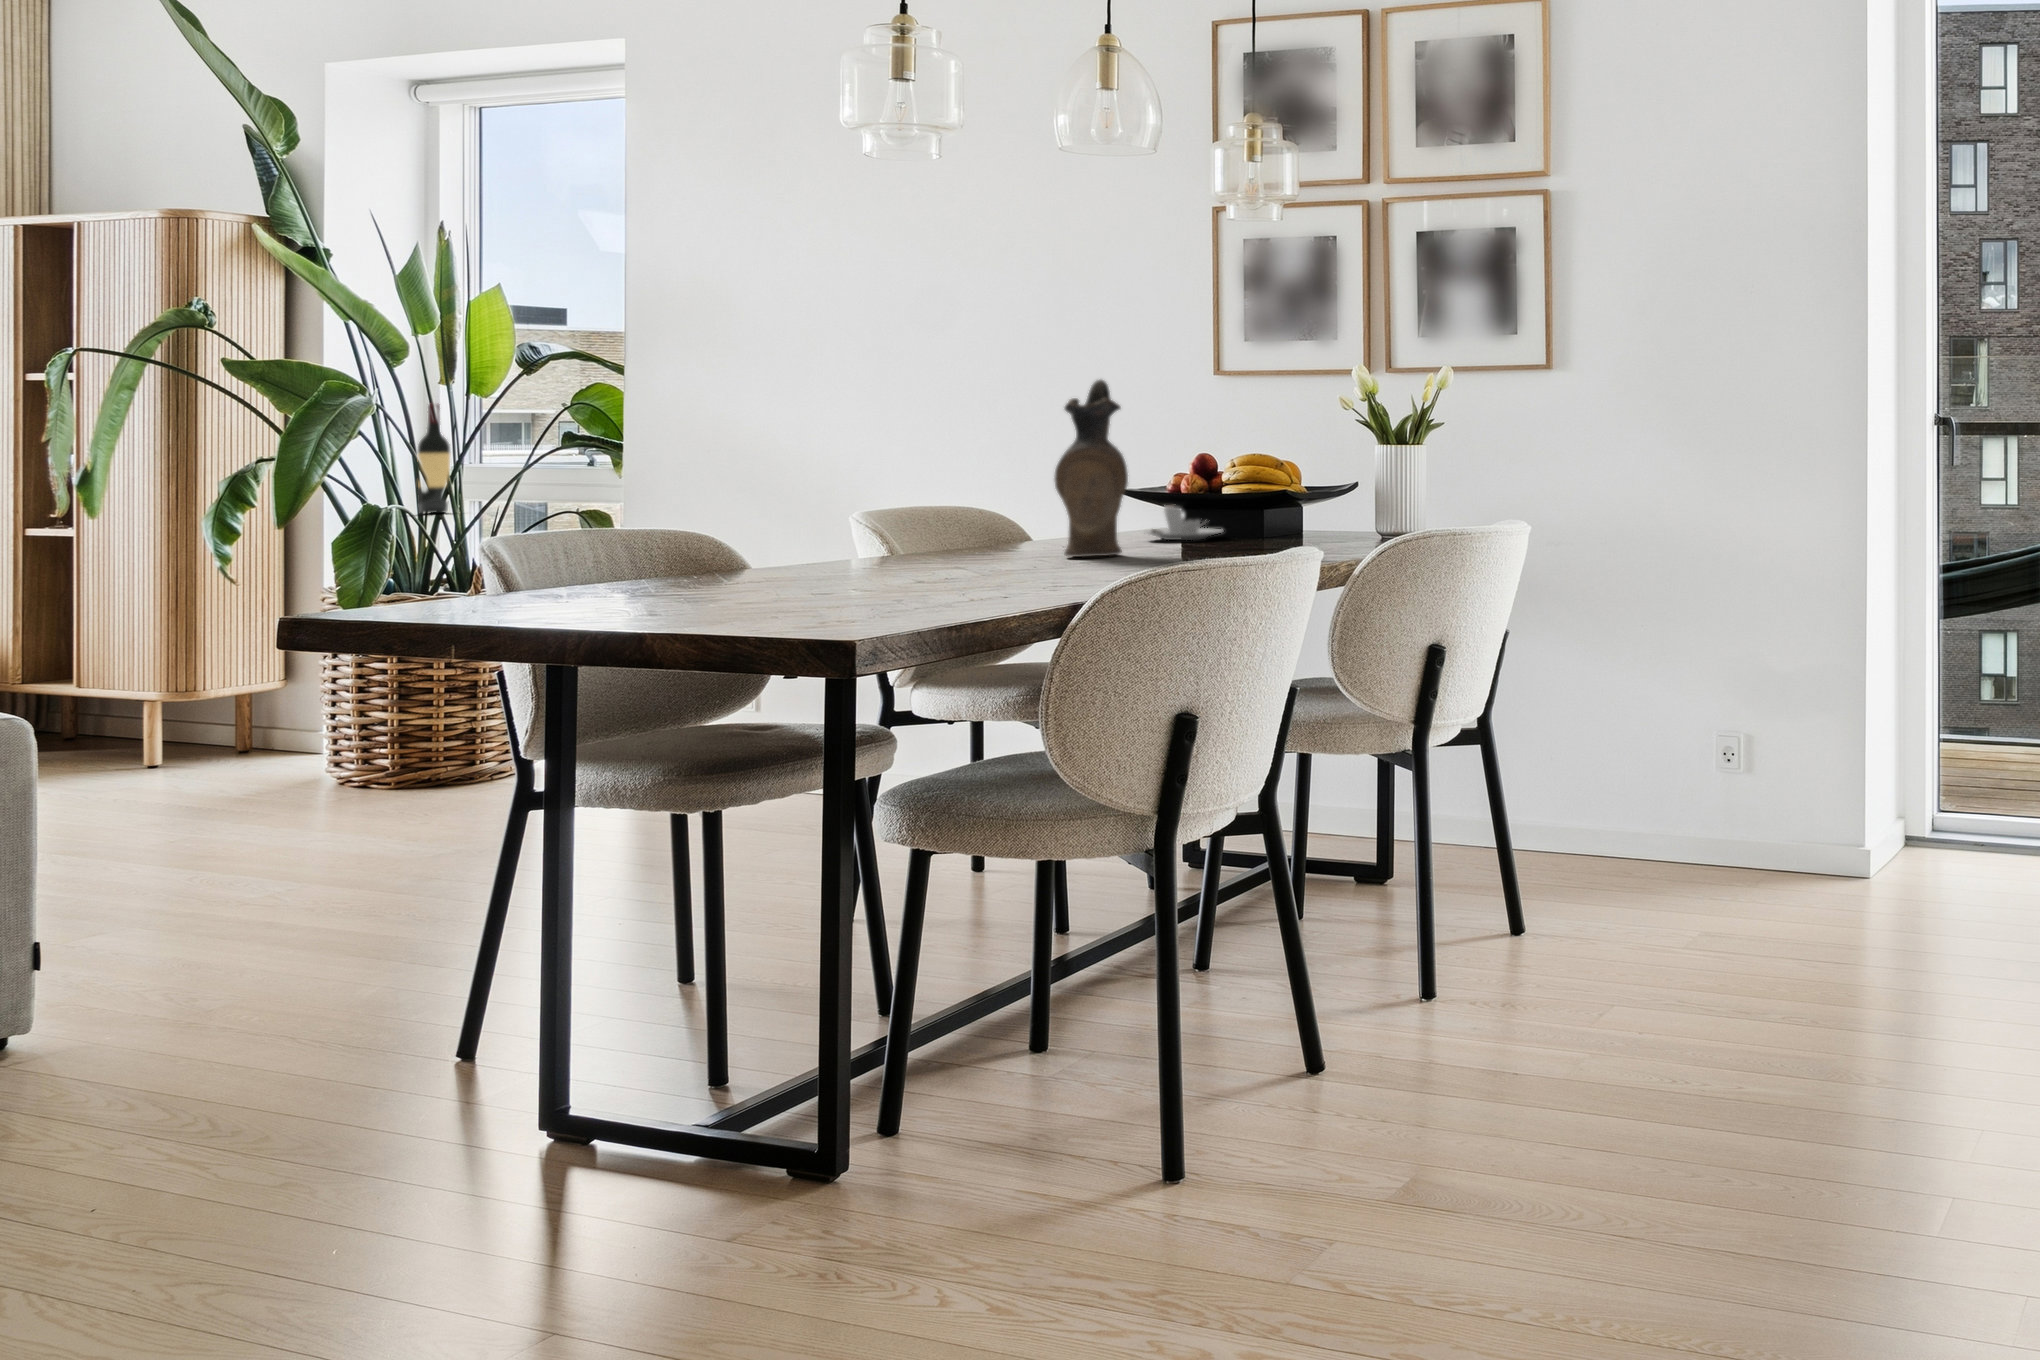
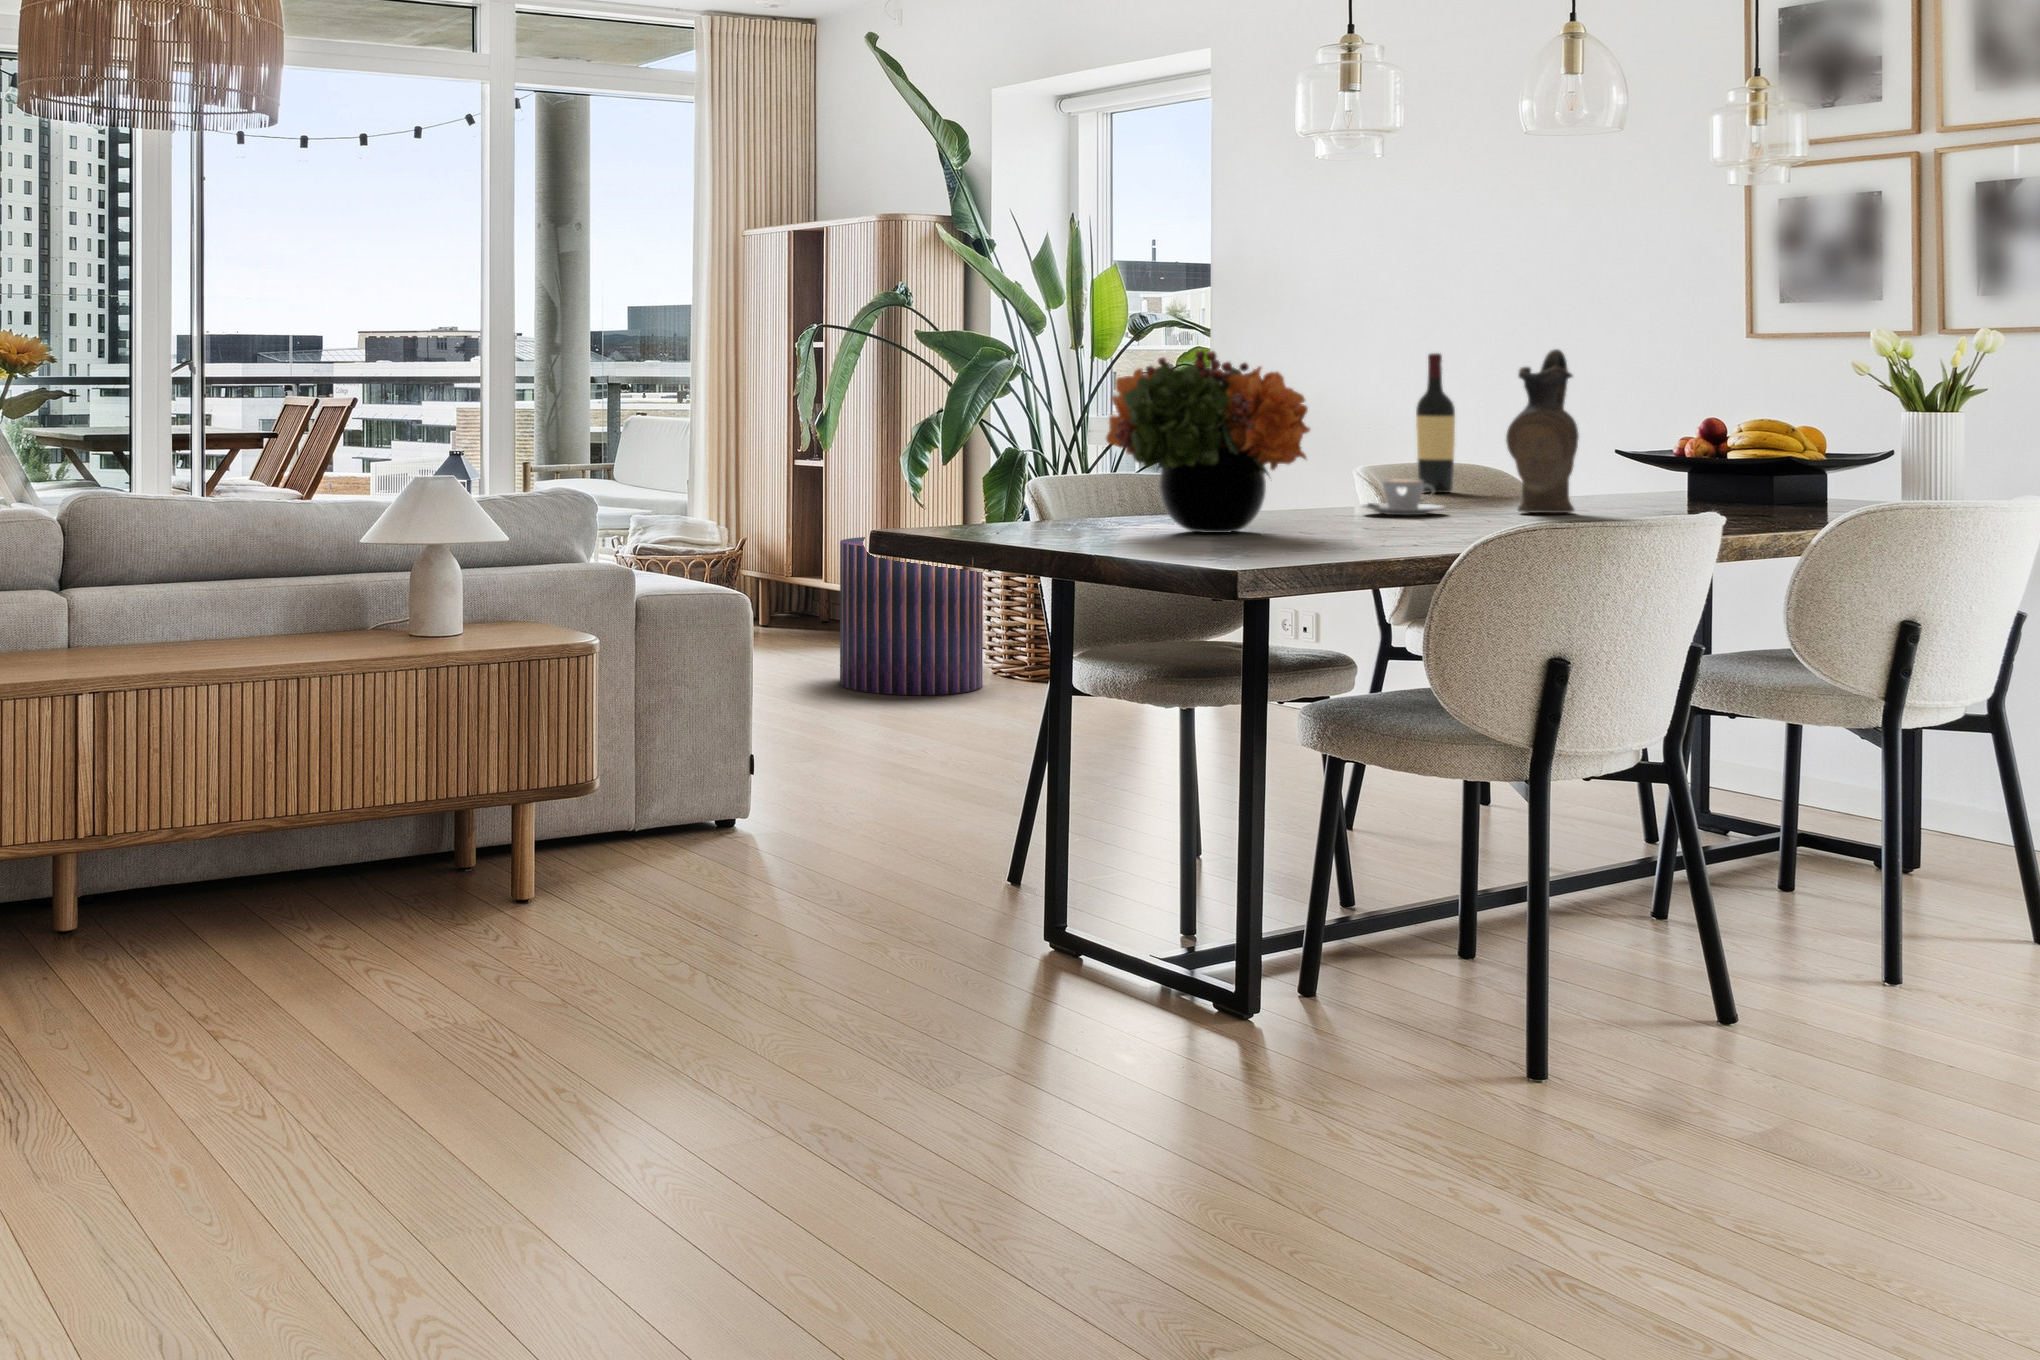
flower arrangement: none [600,376,869,602] -> present [1106,350,1310,533]
wine bottle: present [418,404,450,514] -> present [1416,353,1455,493]
coffee cup: present [1144,506,1222,540] -> present [1362,479,1444,515]
pouf: none [108,621,327,833] -> present [840,537,983,695]

